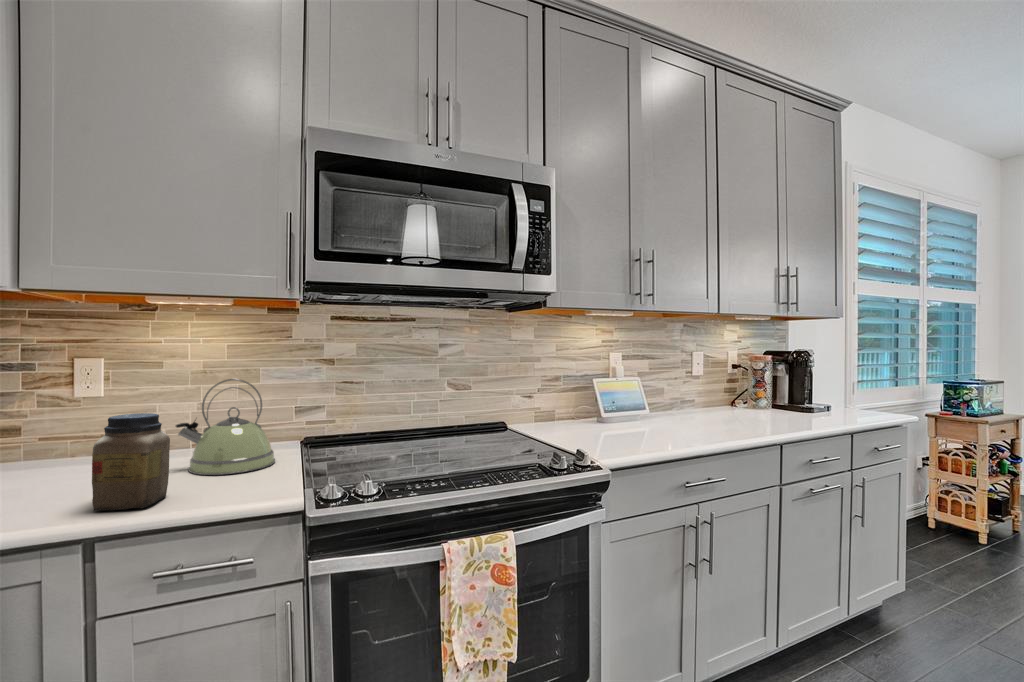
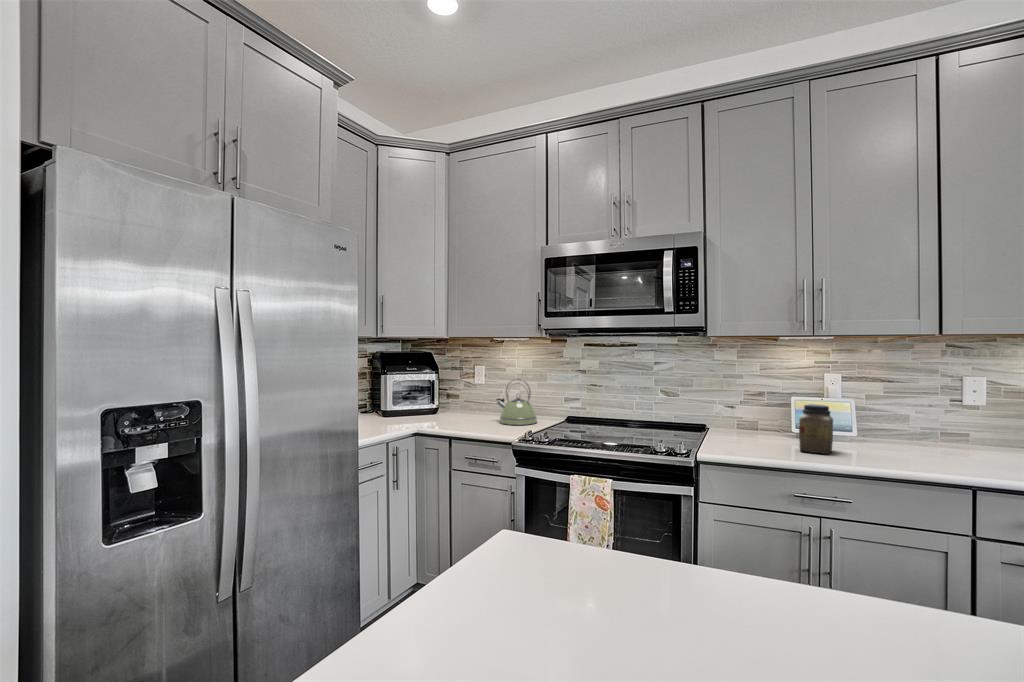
jar: present [92,413,170,511] -> present [799,404,833,454]

